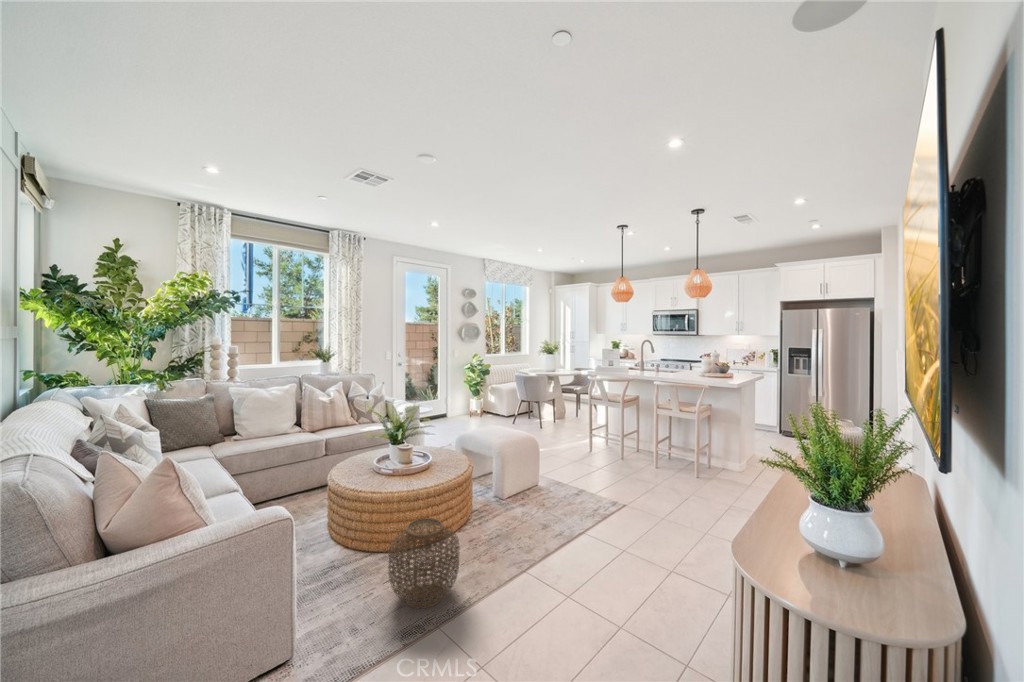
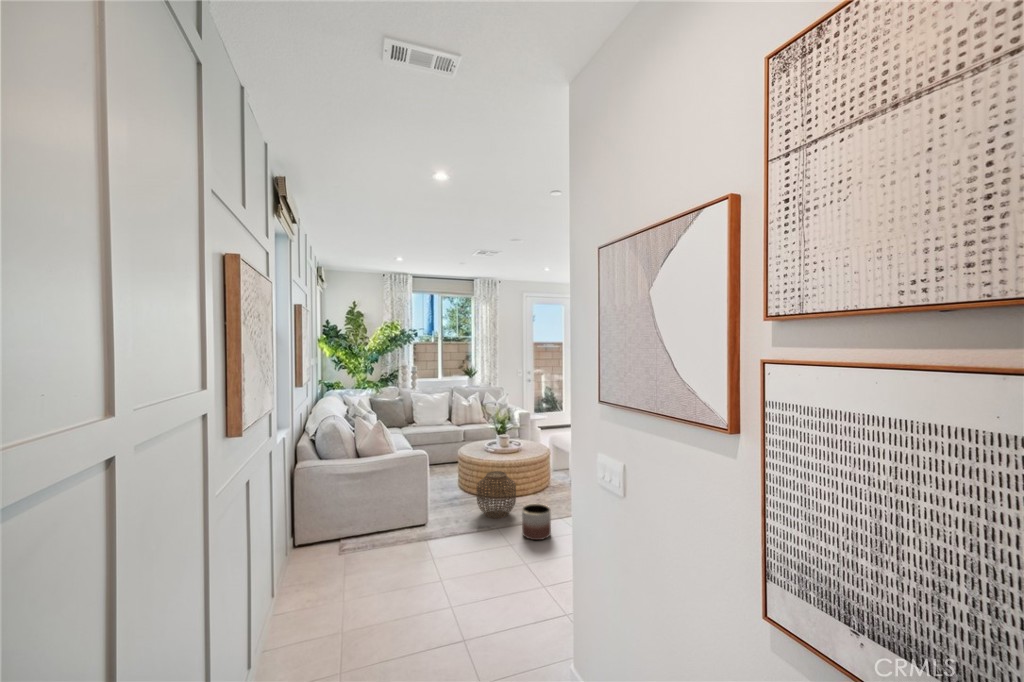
planter: none [492,573,543,651] -> present [522,504,551,540]

